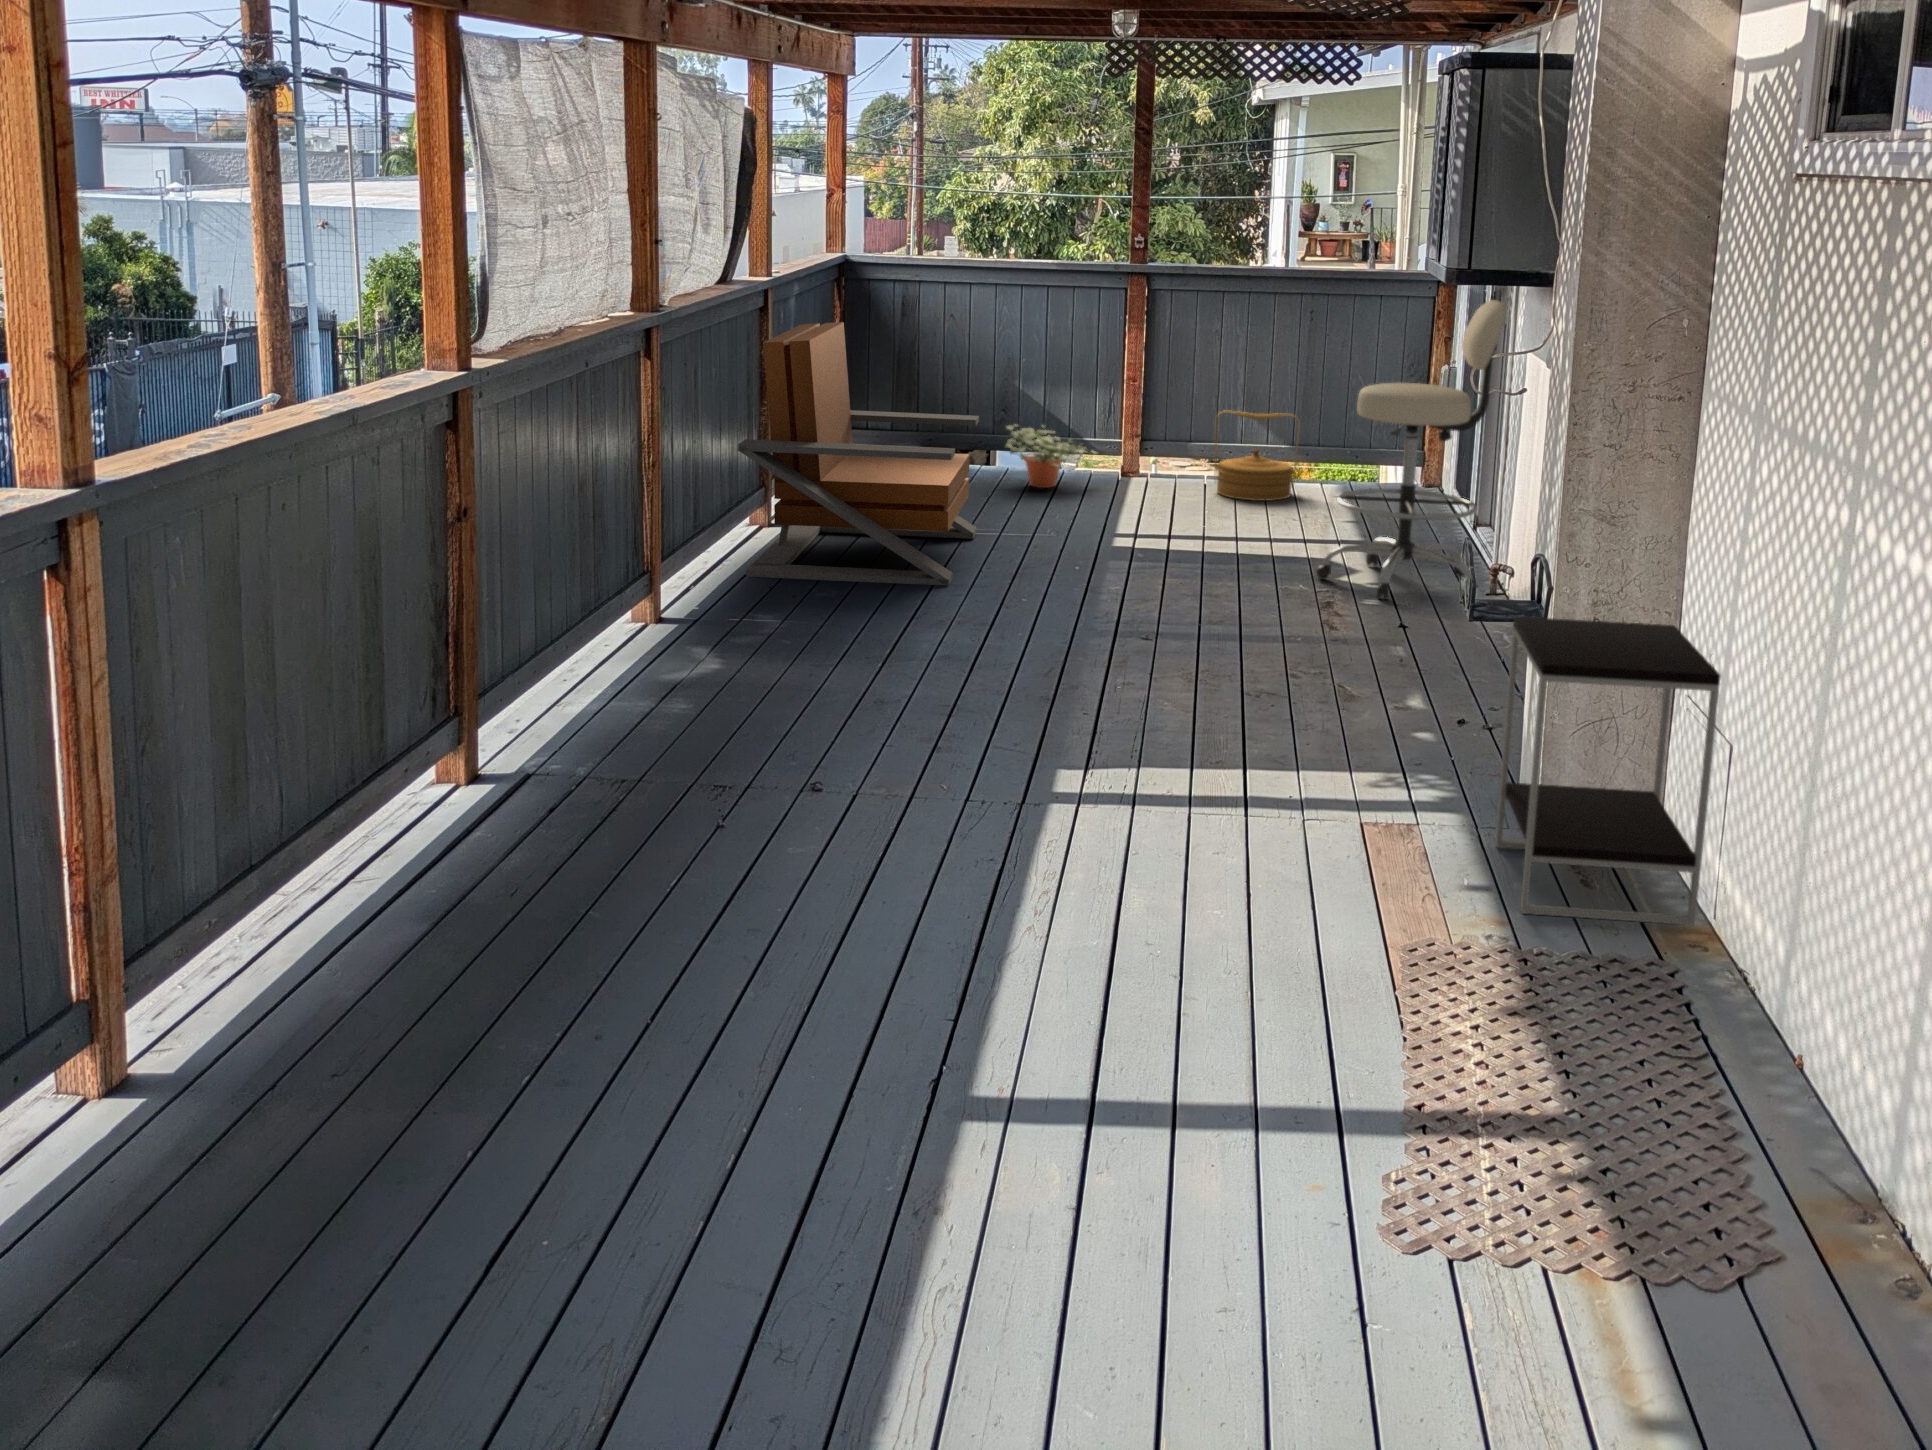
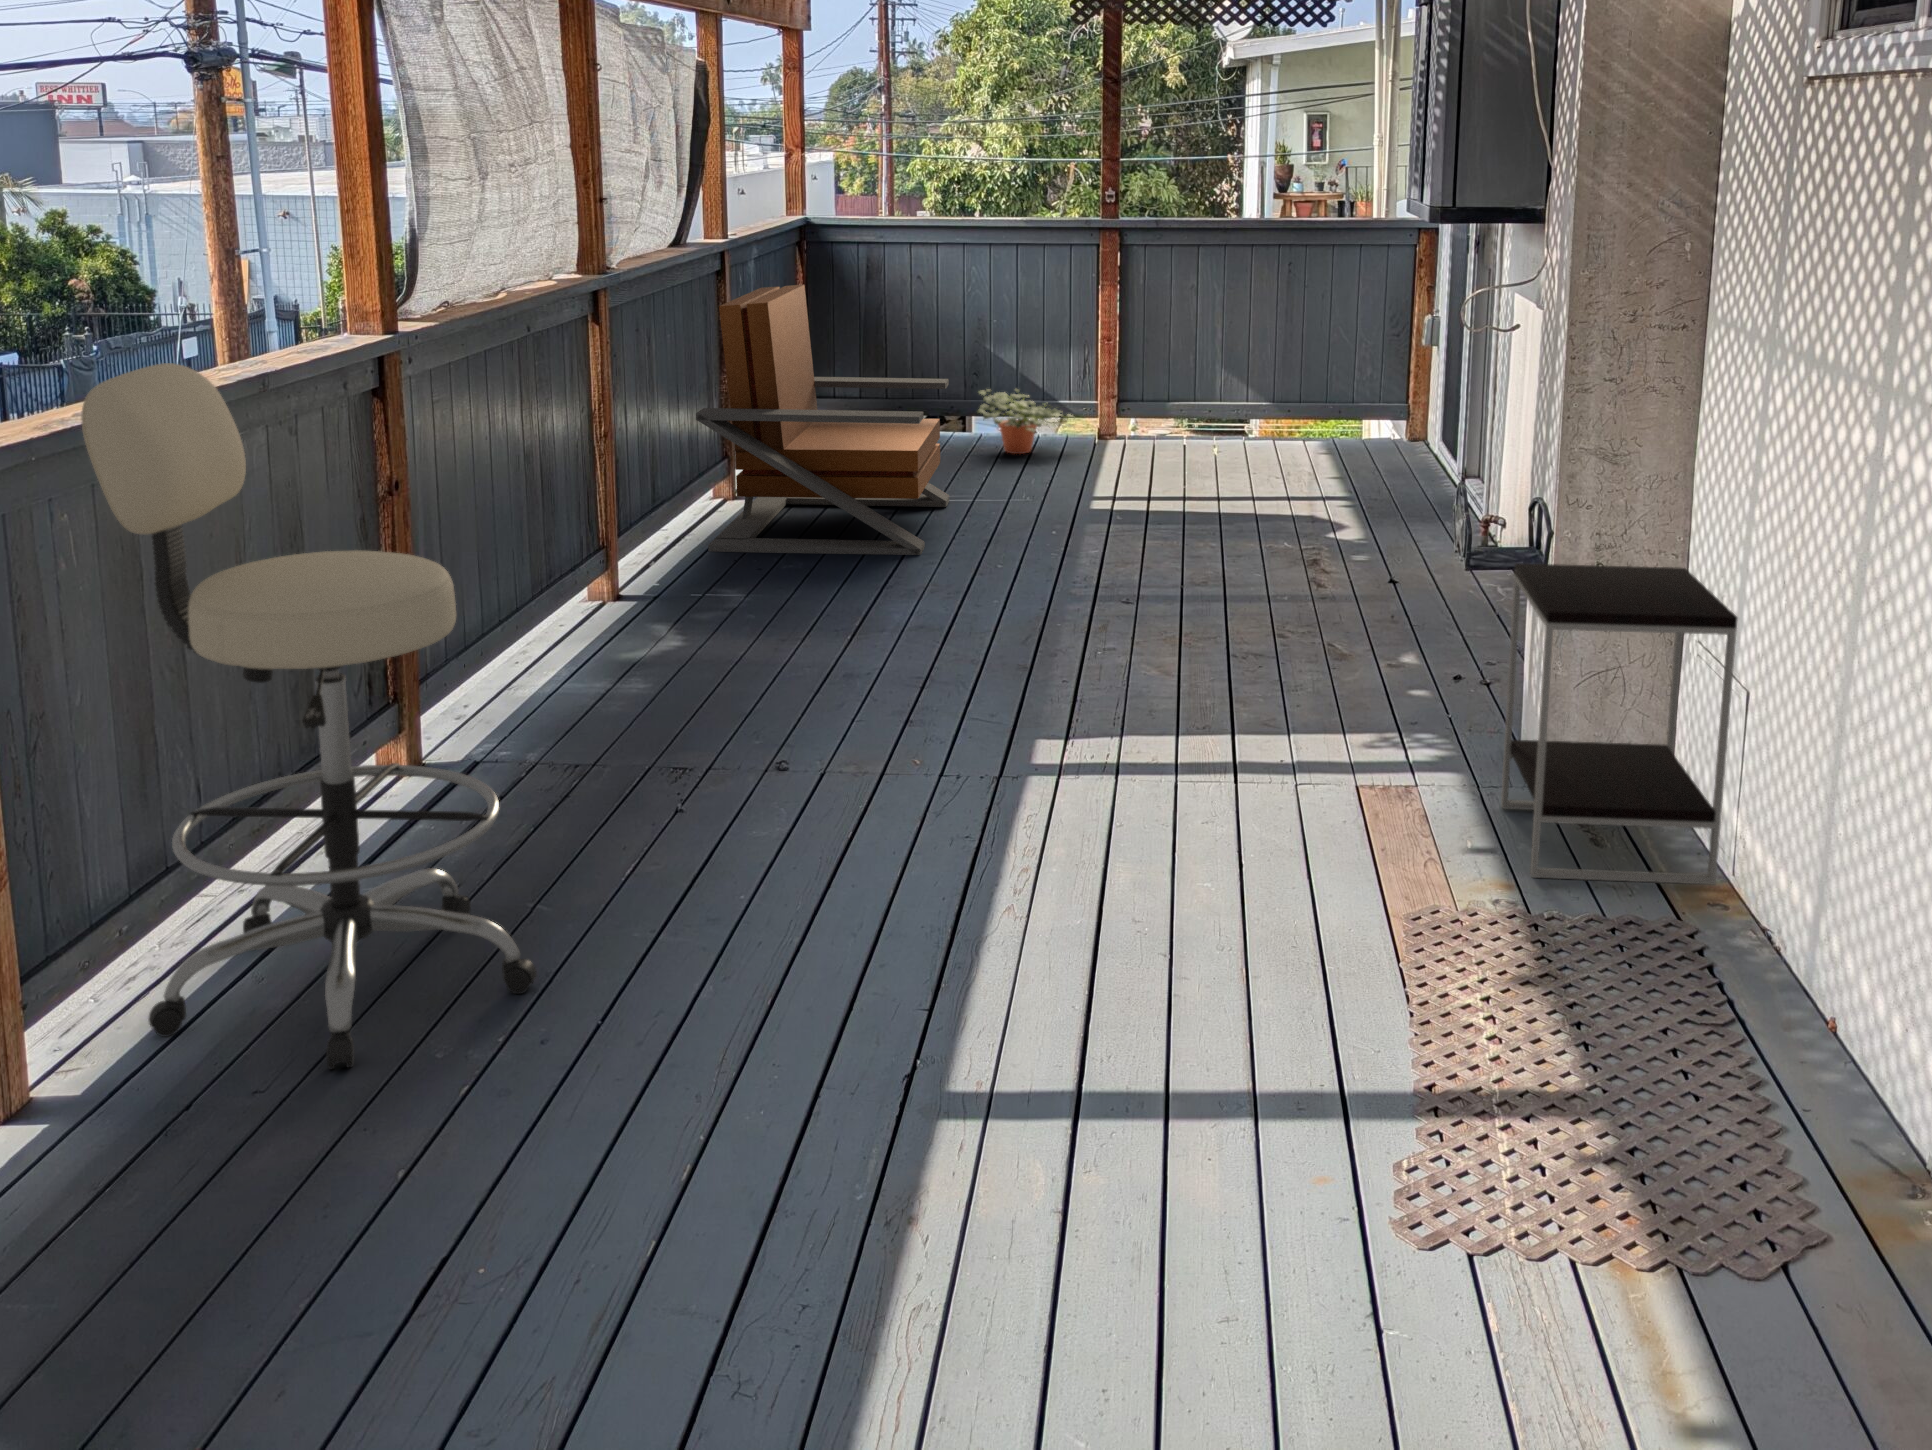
stool: present [1316,300,1506,599] -> present [81,363,537,1069]
woven basket: present [1215,410,1300,501] -> none [1195,369,1283,461]

